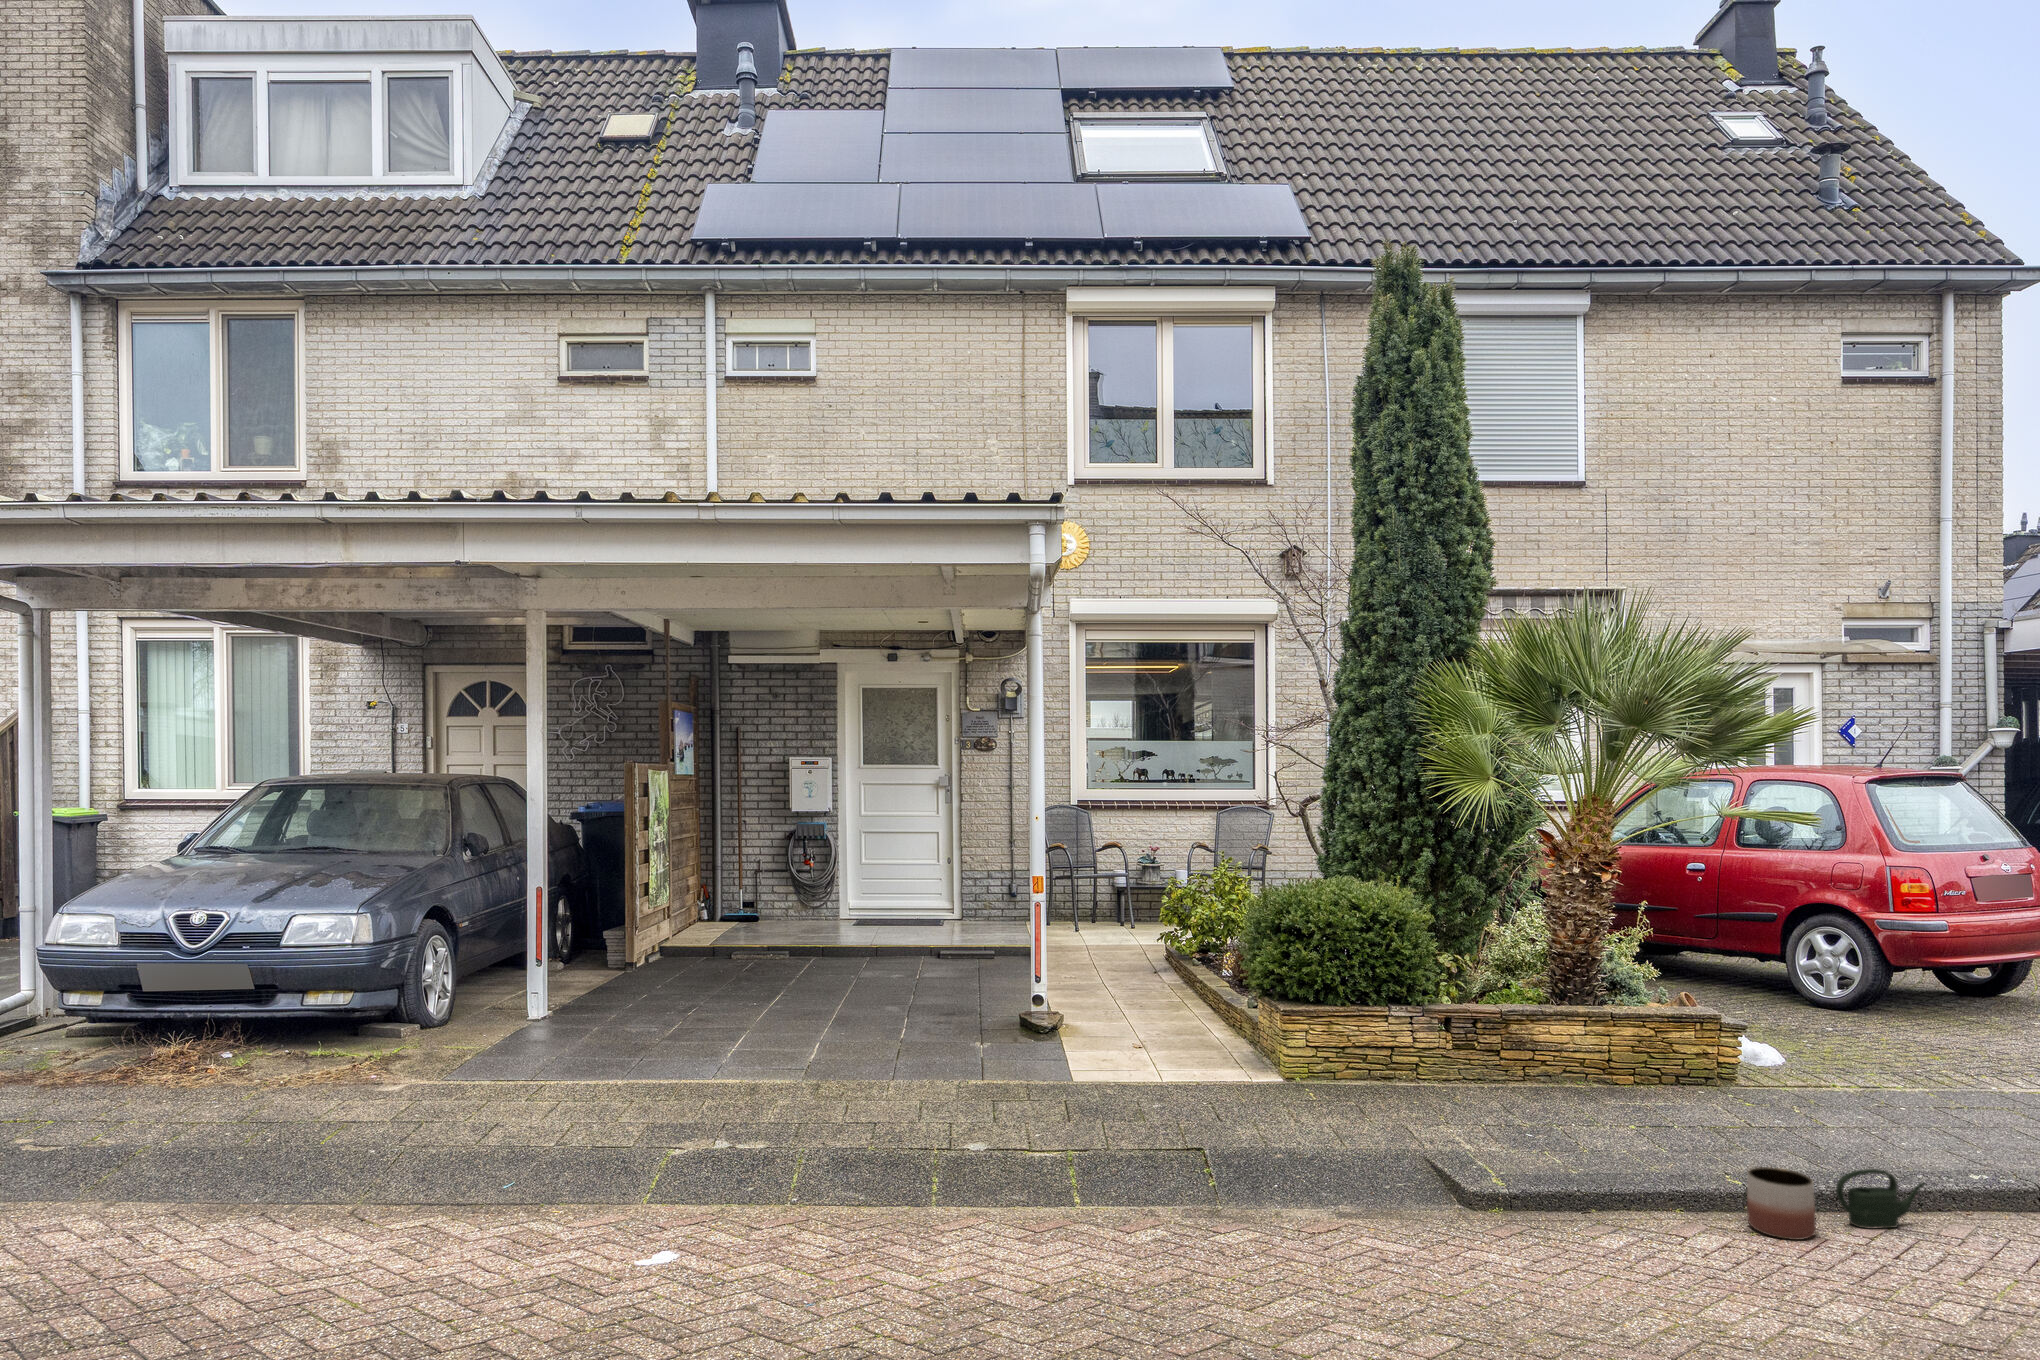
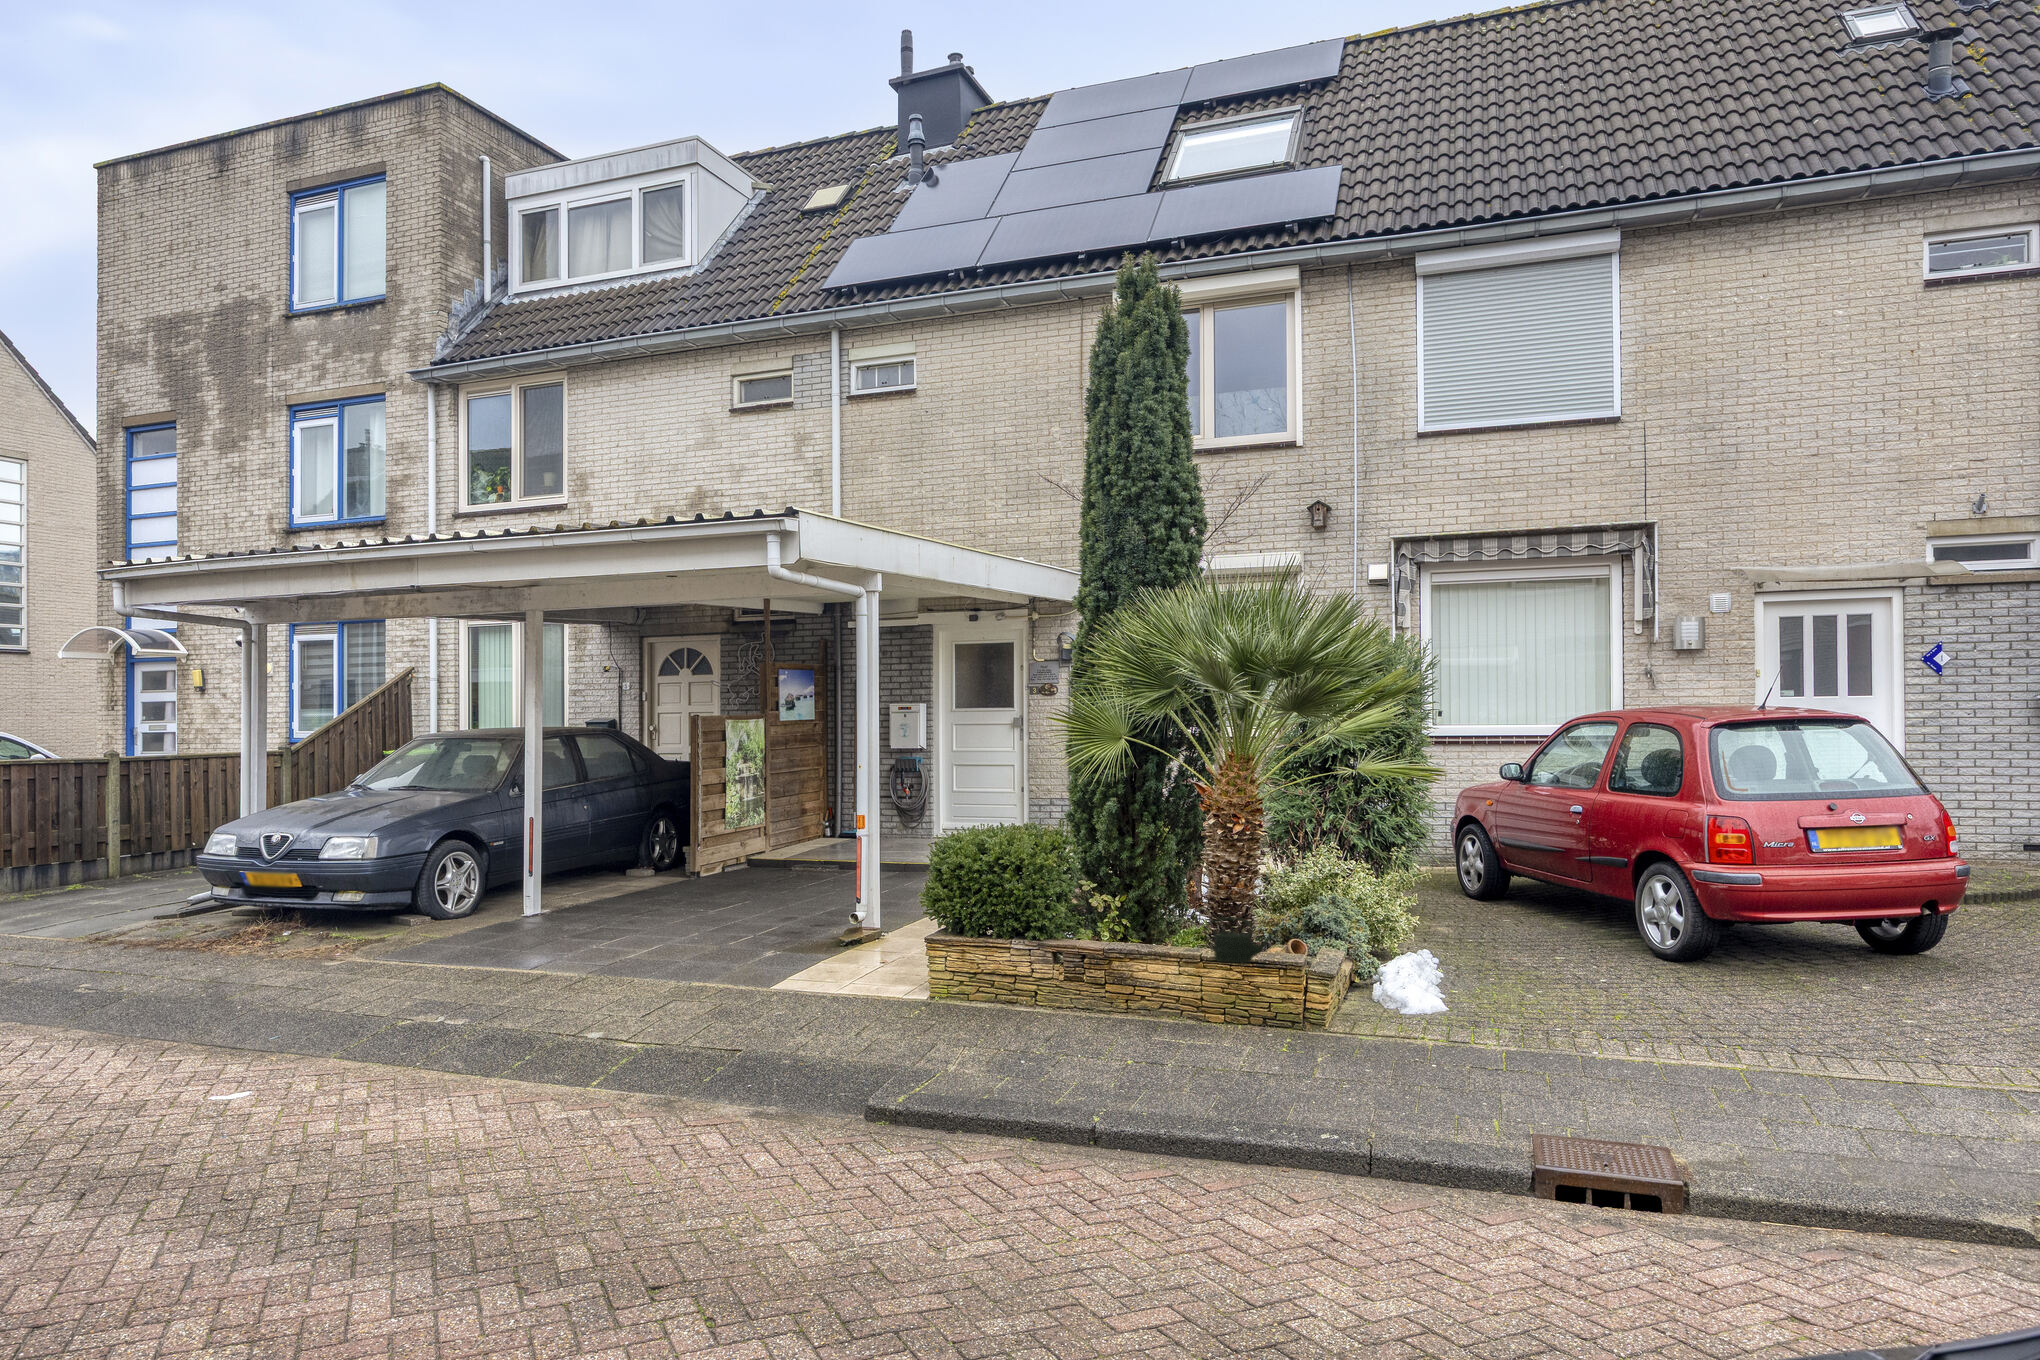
planter: present [1747,1167,1816,1240] -> none [1127,914,1173,961]

